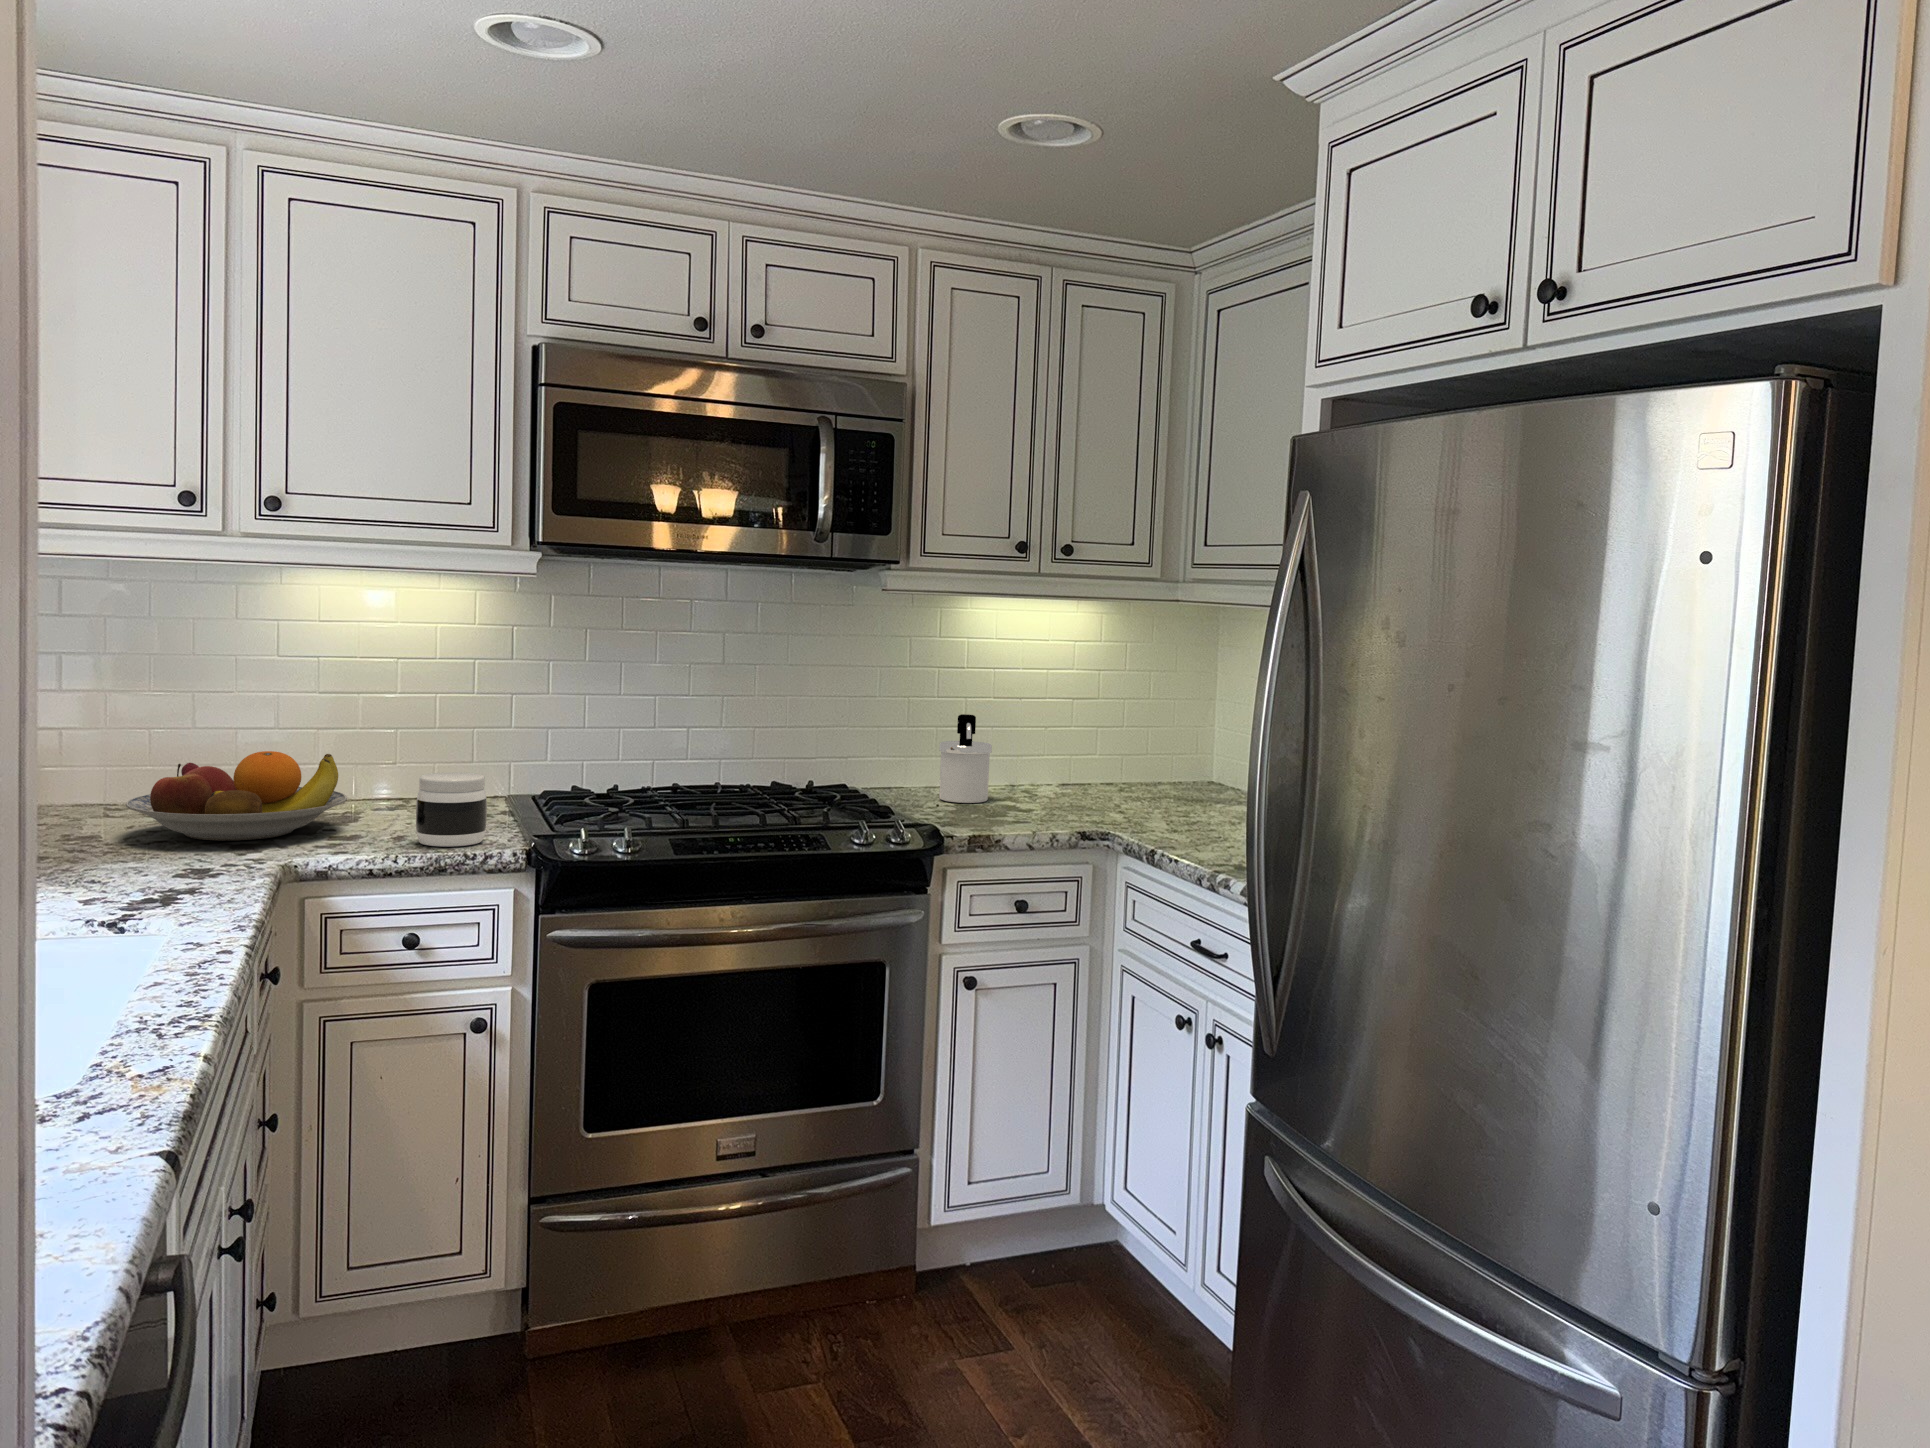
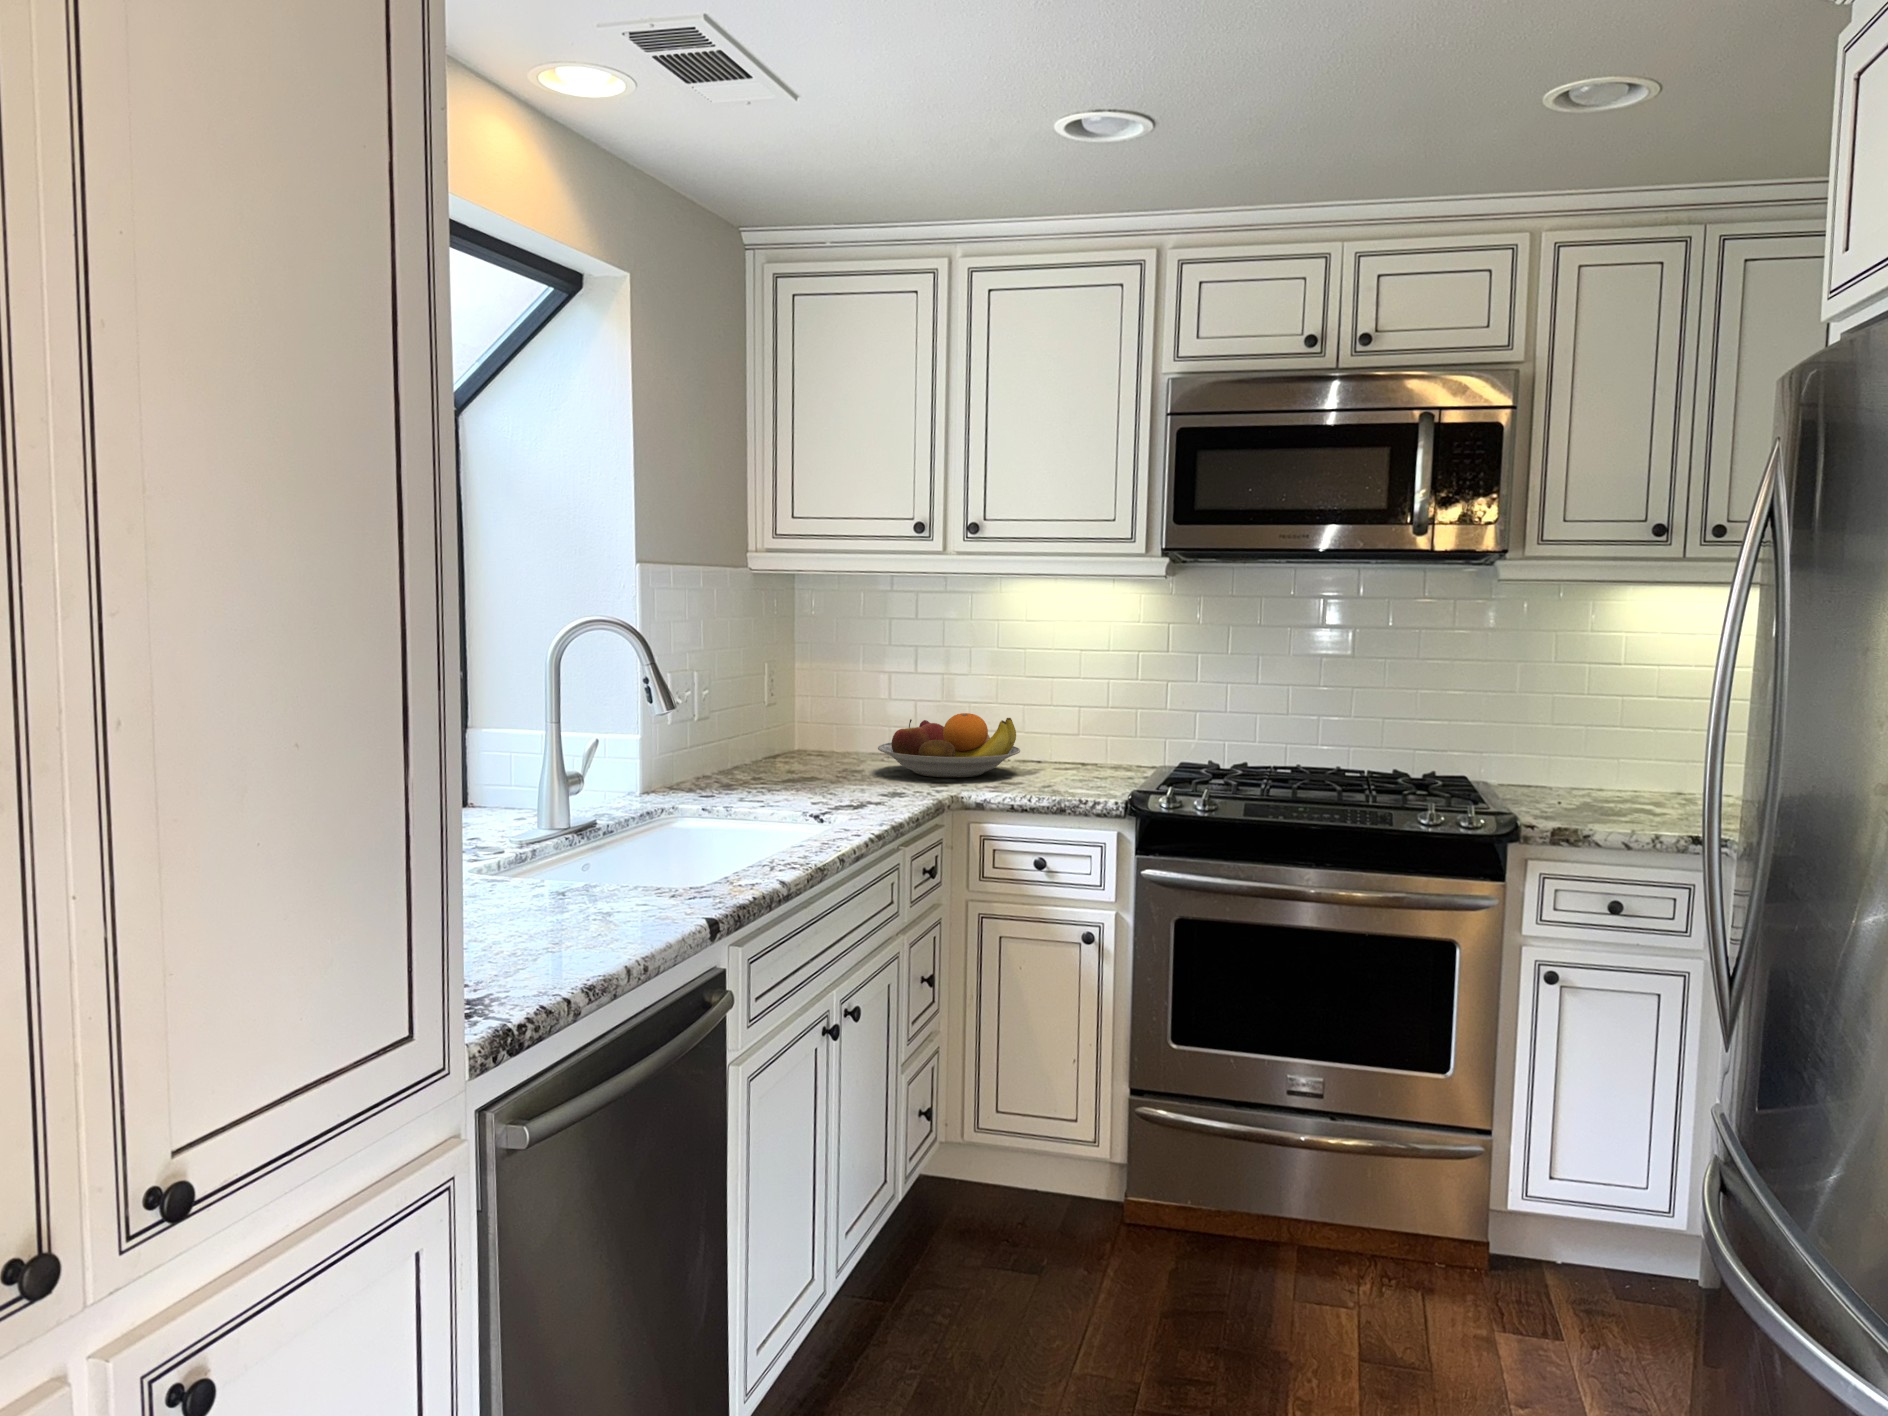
soap dispenser: present [939,714,992,803] -> none [1566,708,1627,800]
jar: present [416,772,487,847] -> none [1052,735,1105,793]

